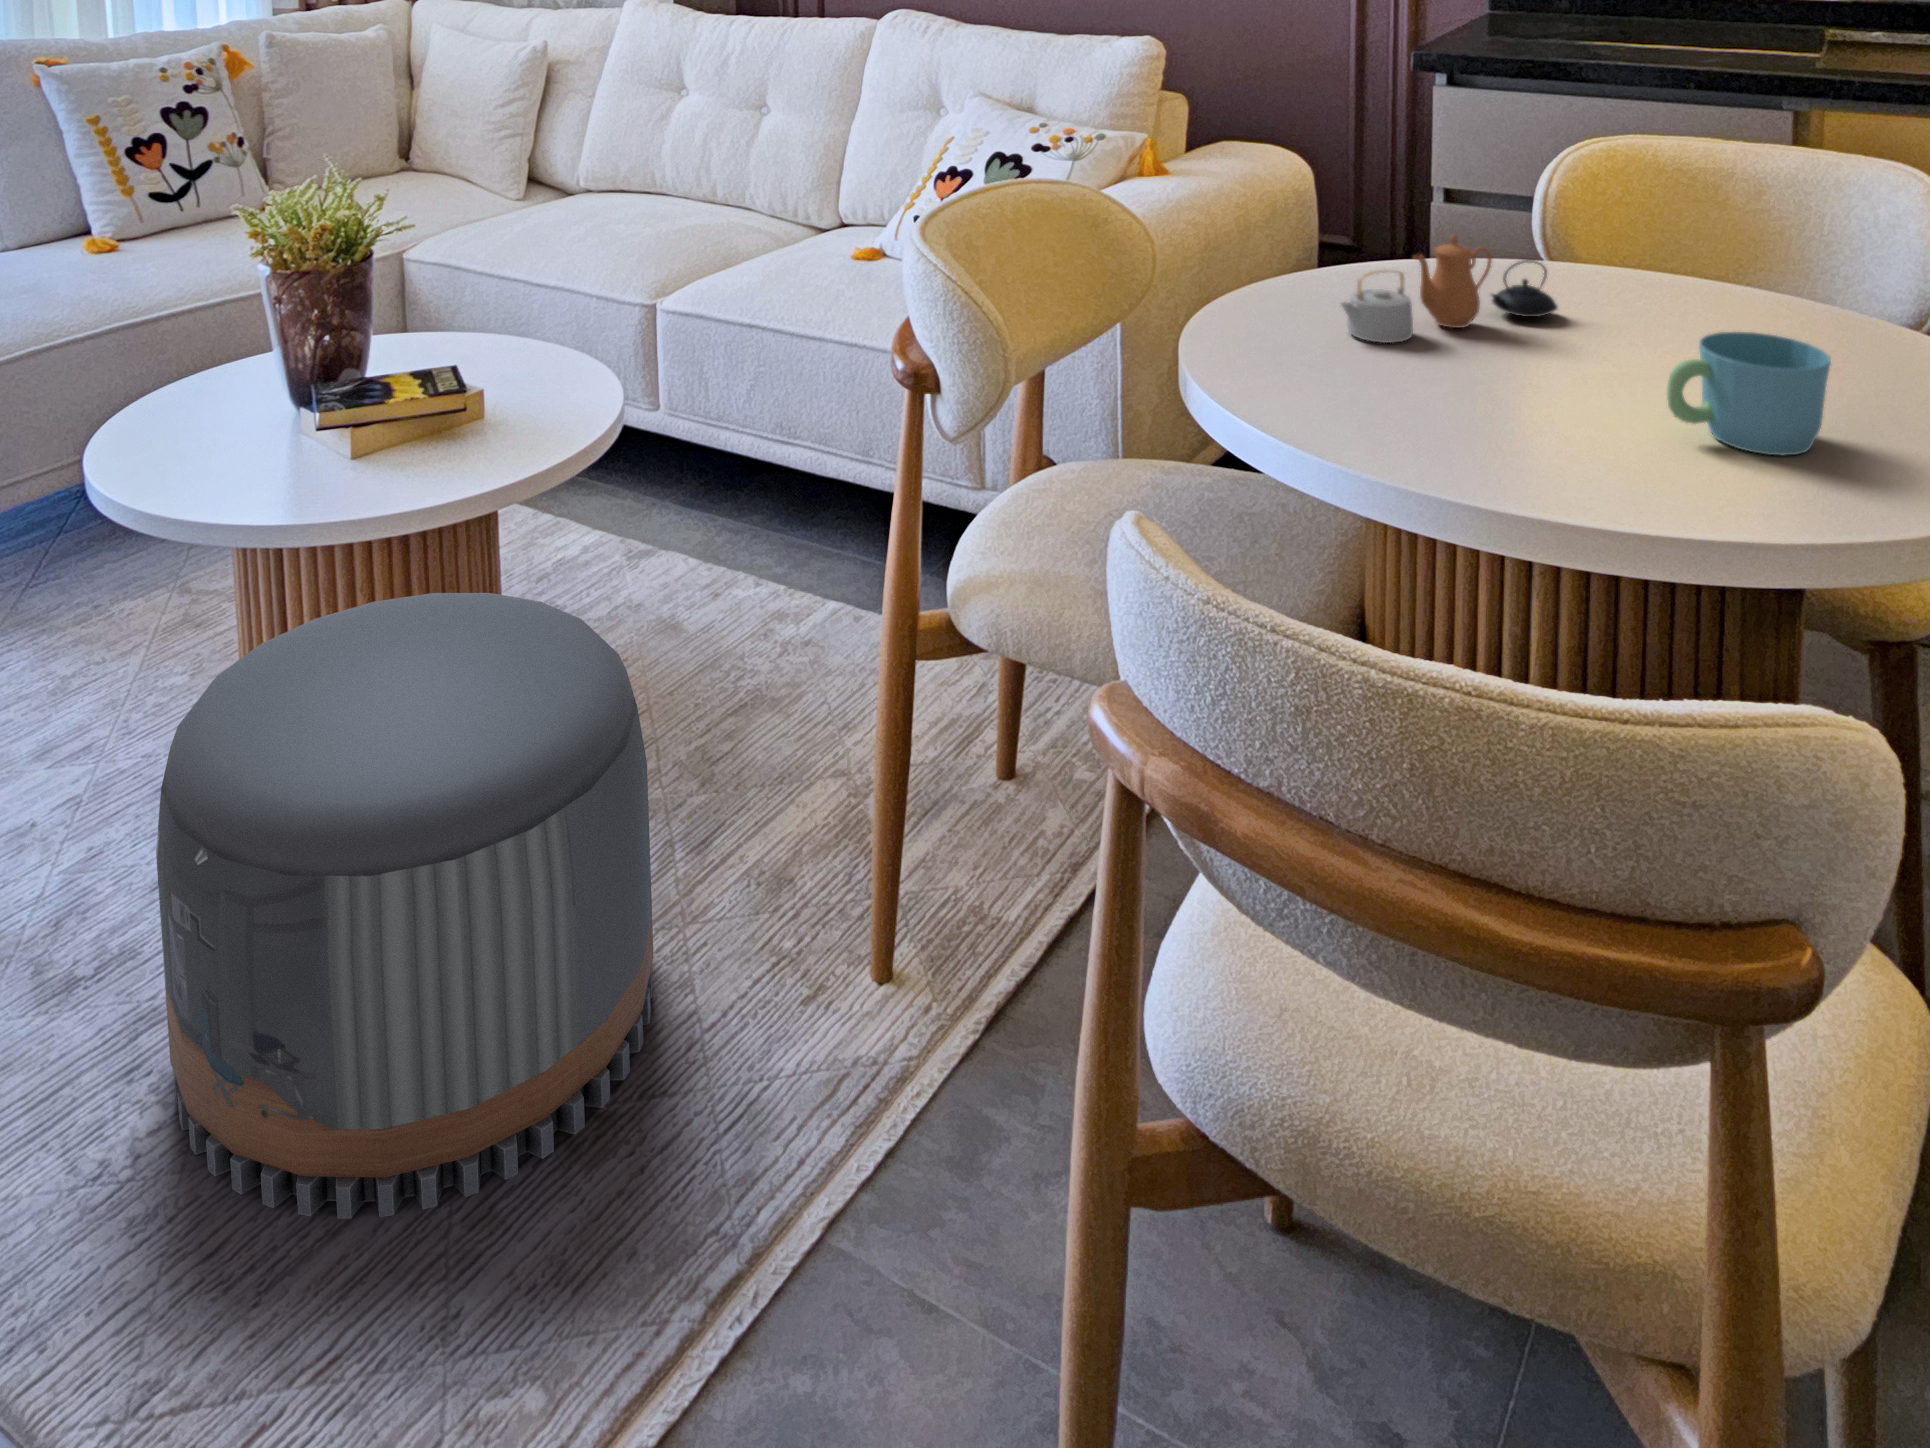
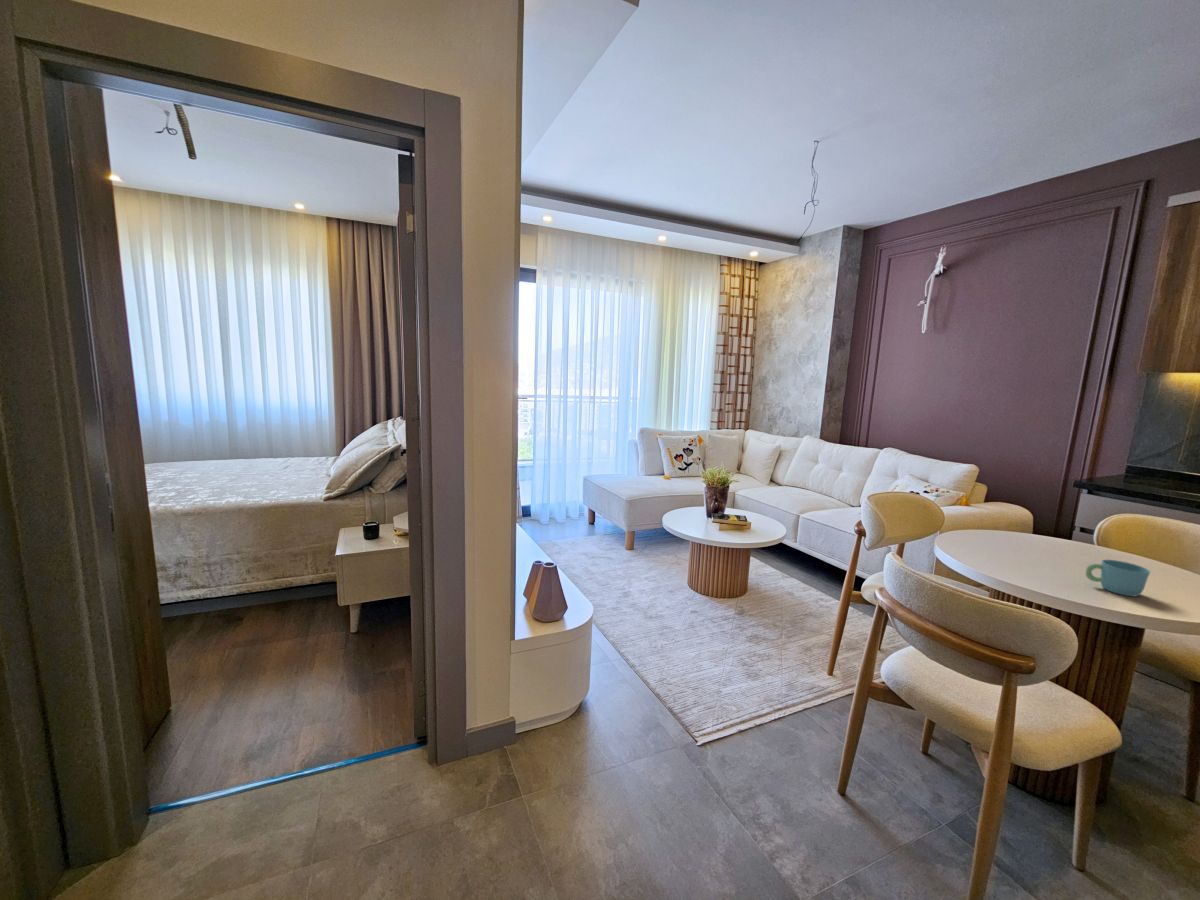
teapot: present [1341,235,1558,343] -> none [992,525,1077,555]
pouf: present [156,593,653,1219] -> none [671,557,778,675]

